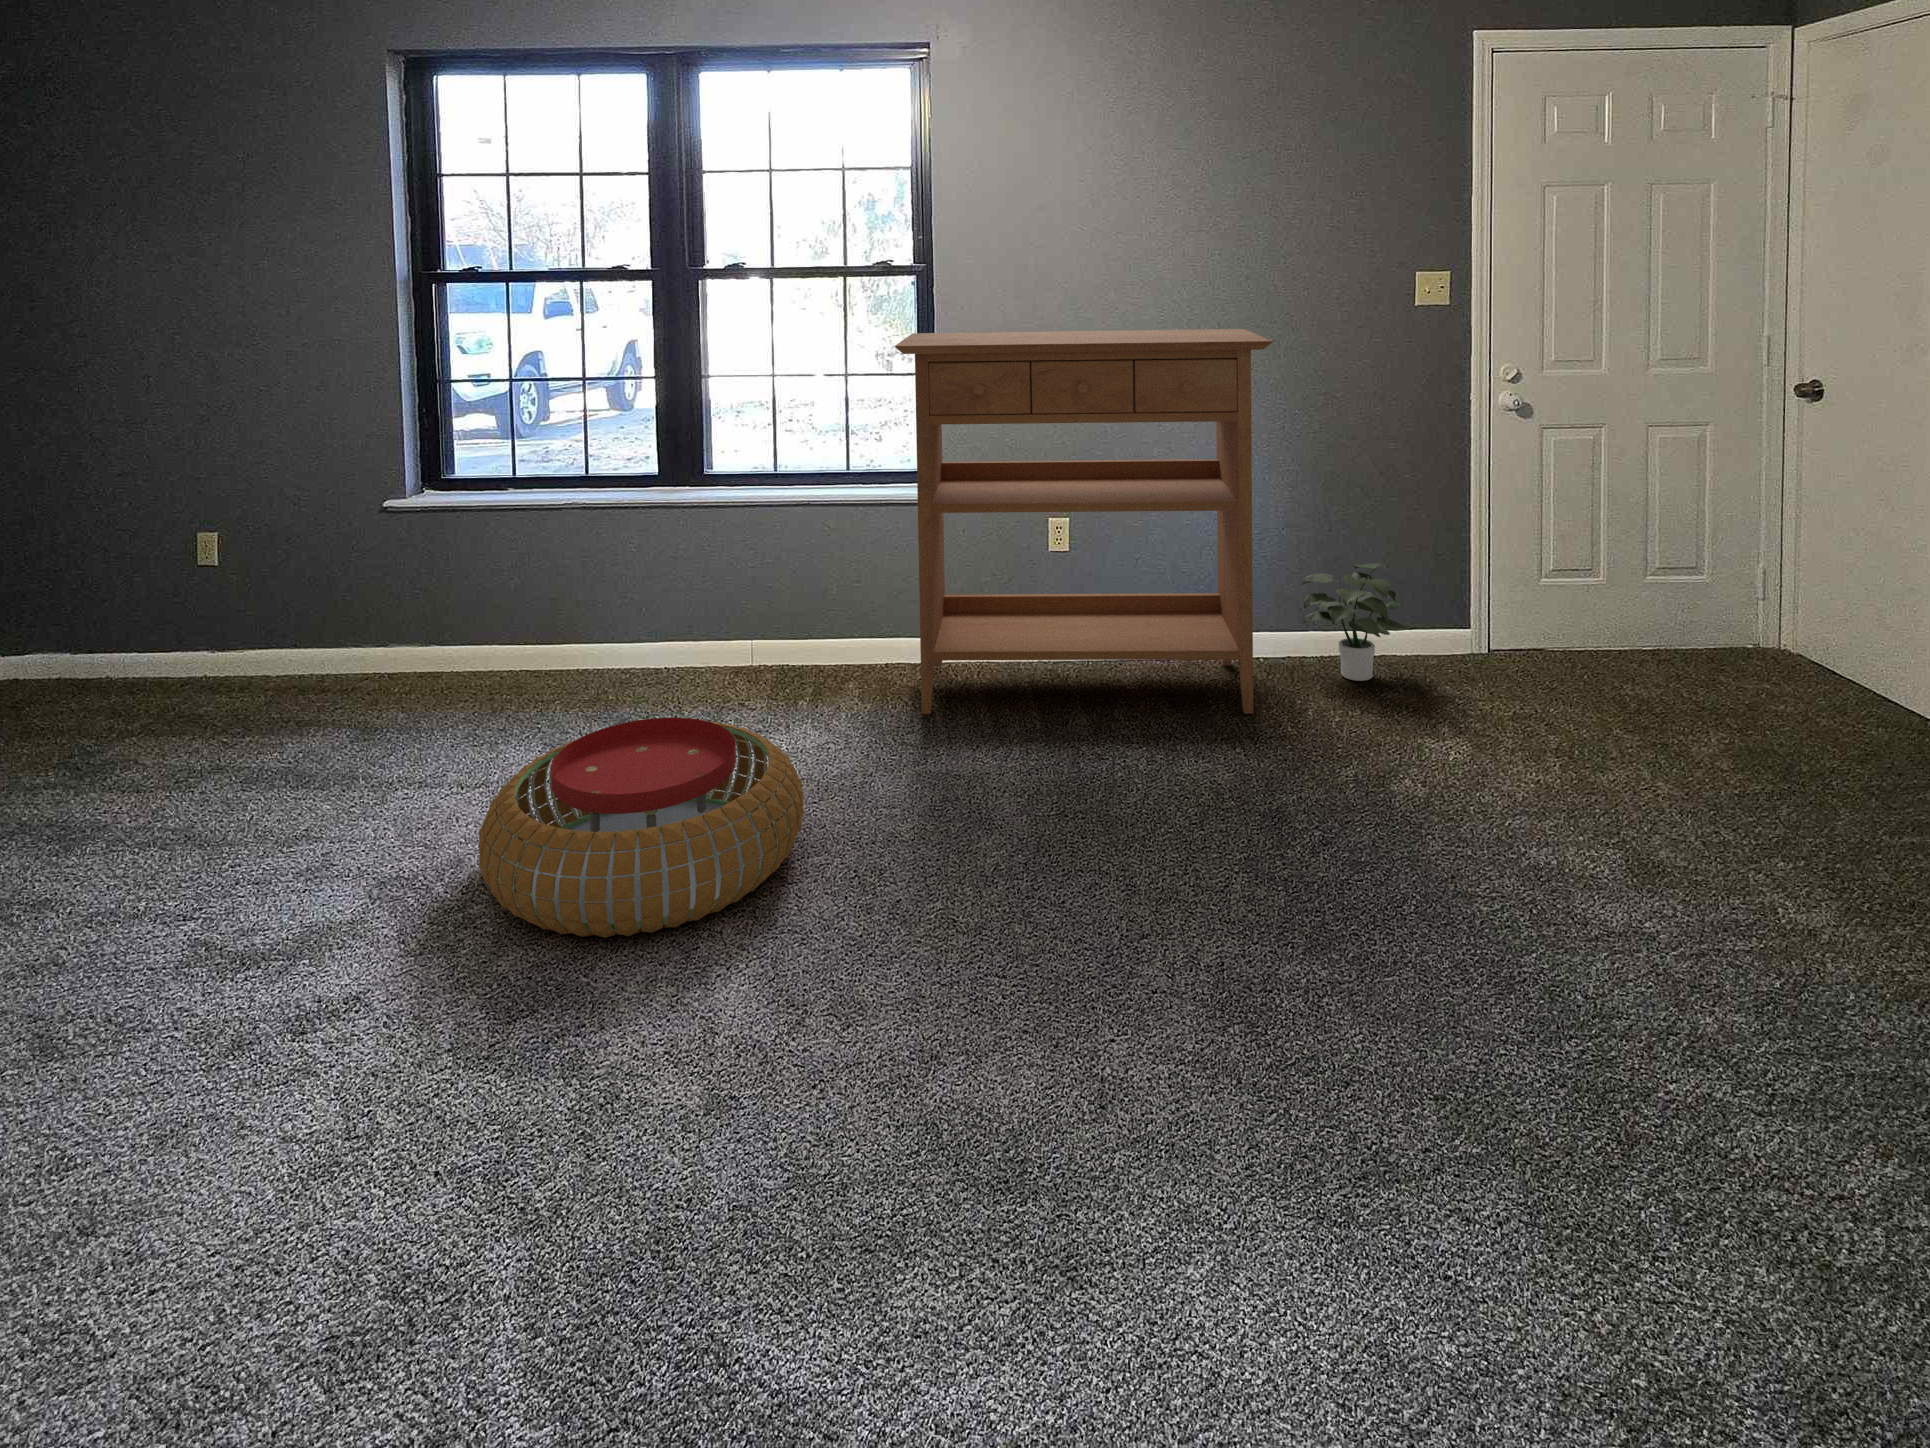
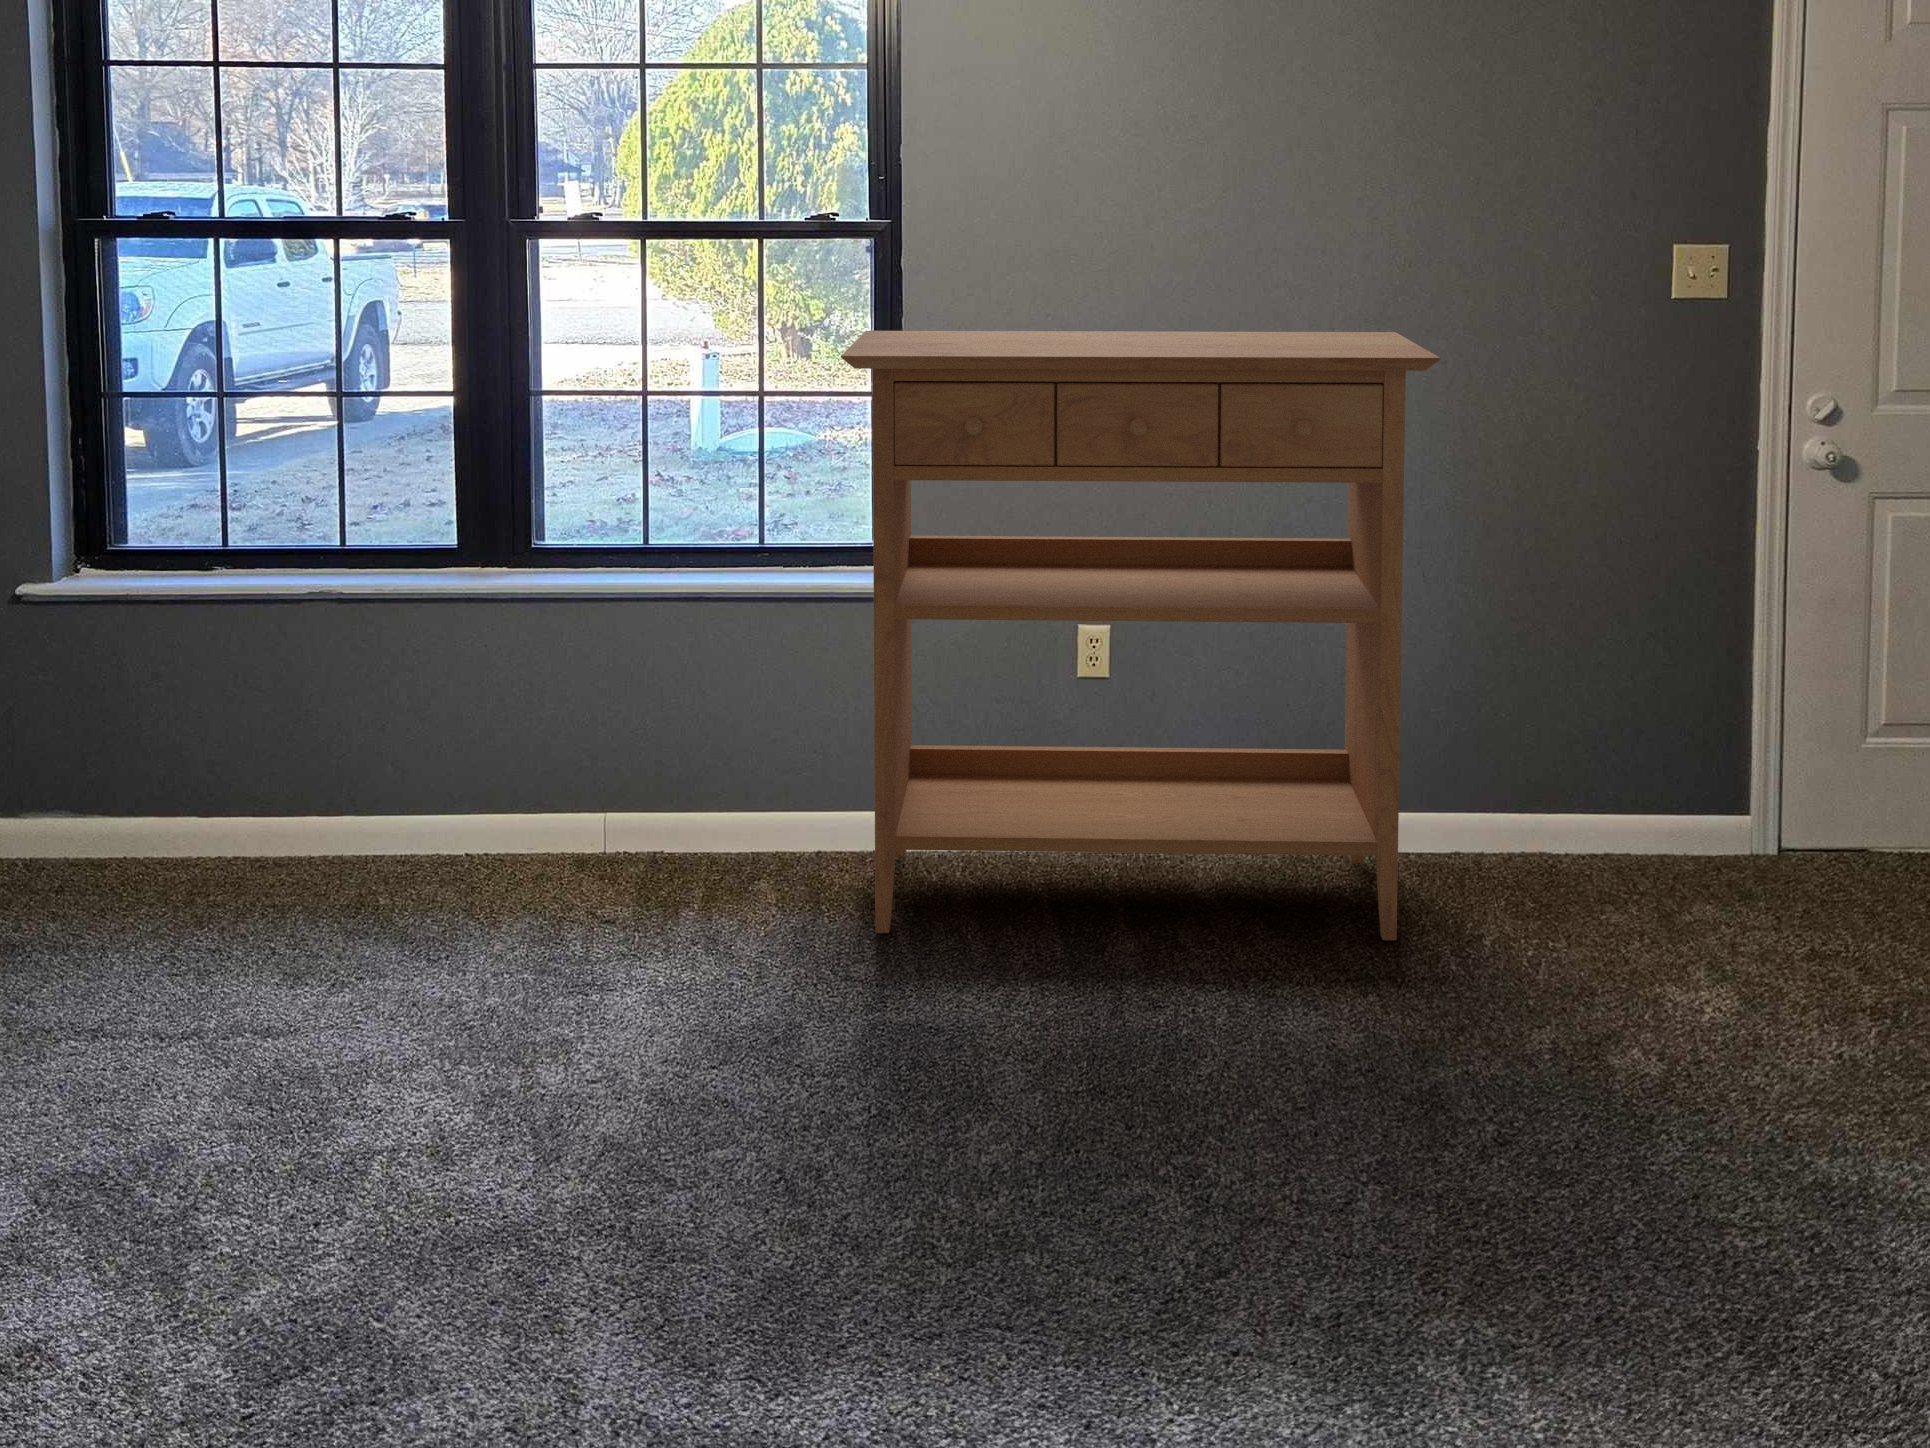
potted plant: present [1301,563,1412,681] -> none [1476,707,1652,891]
pouf: present [478,718,804,938] -> none [203,934,699,1266]

